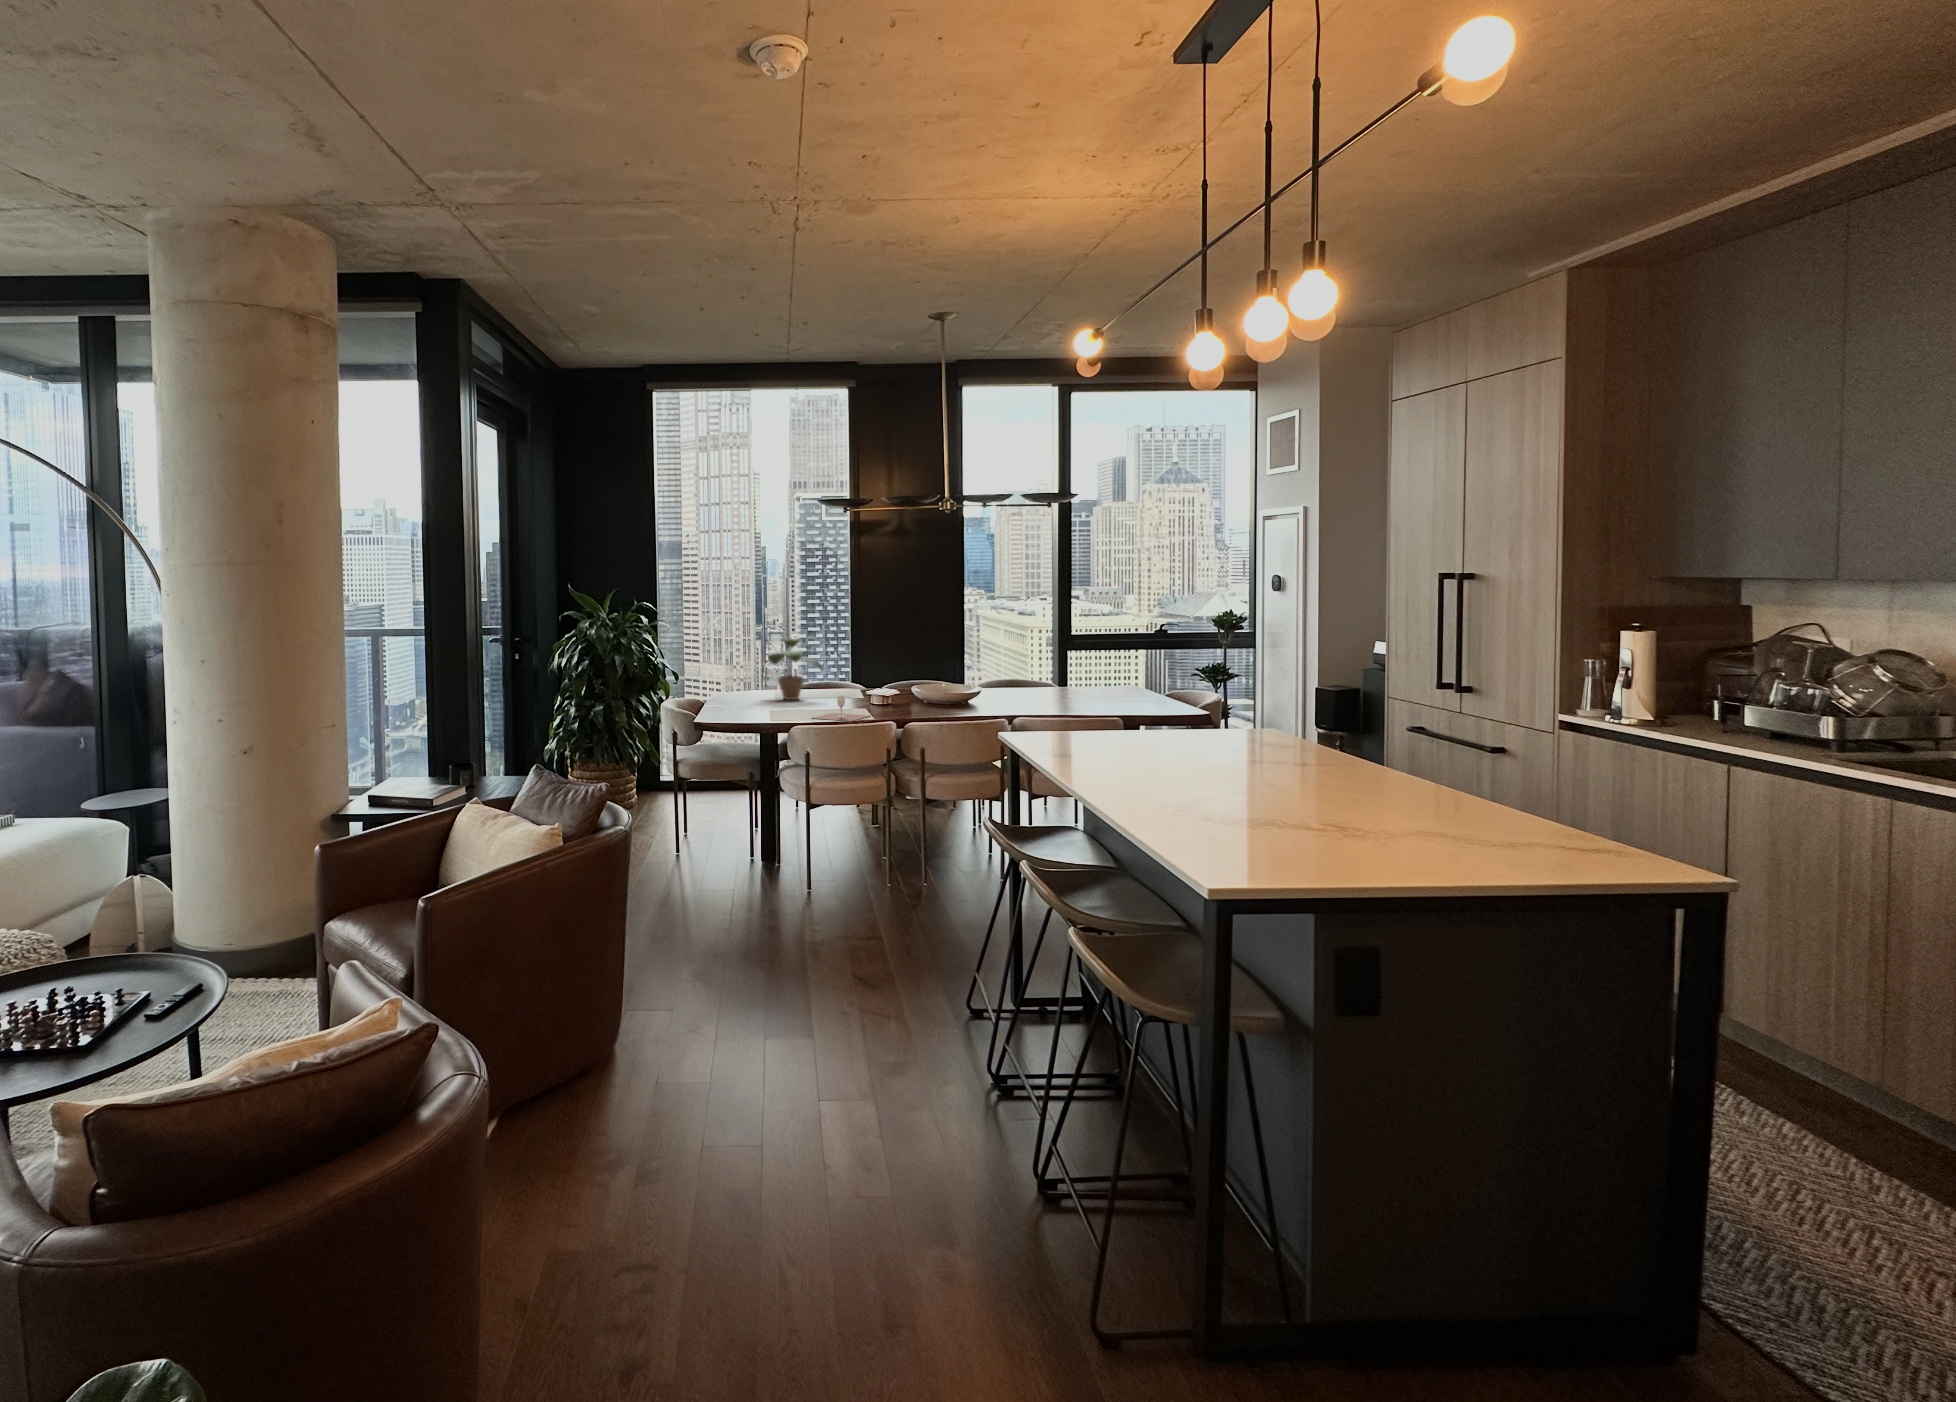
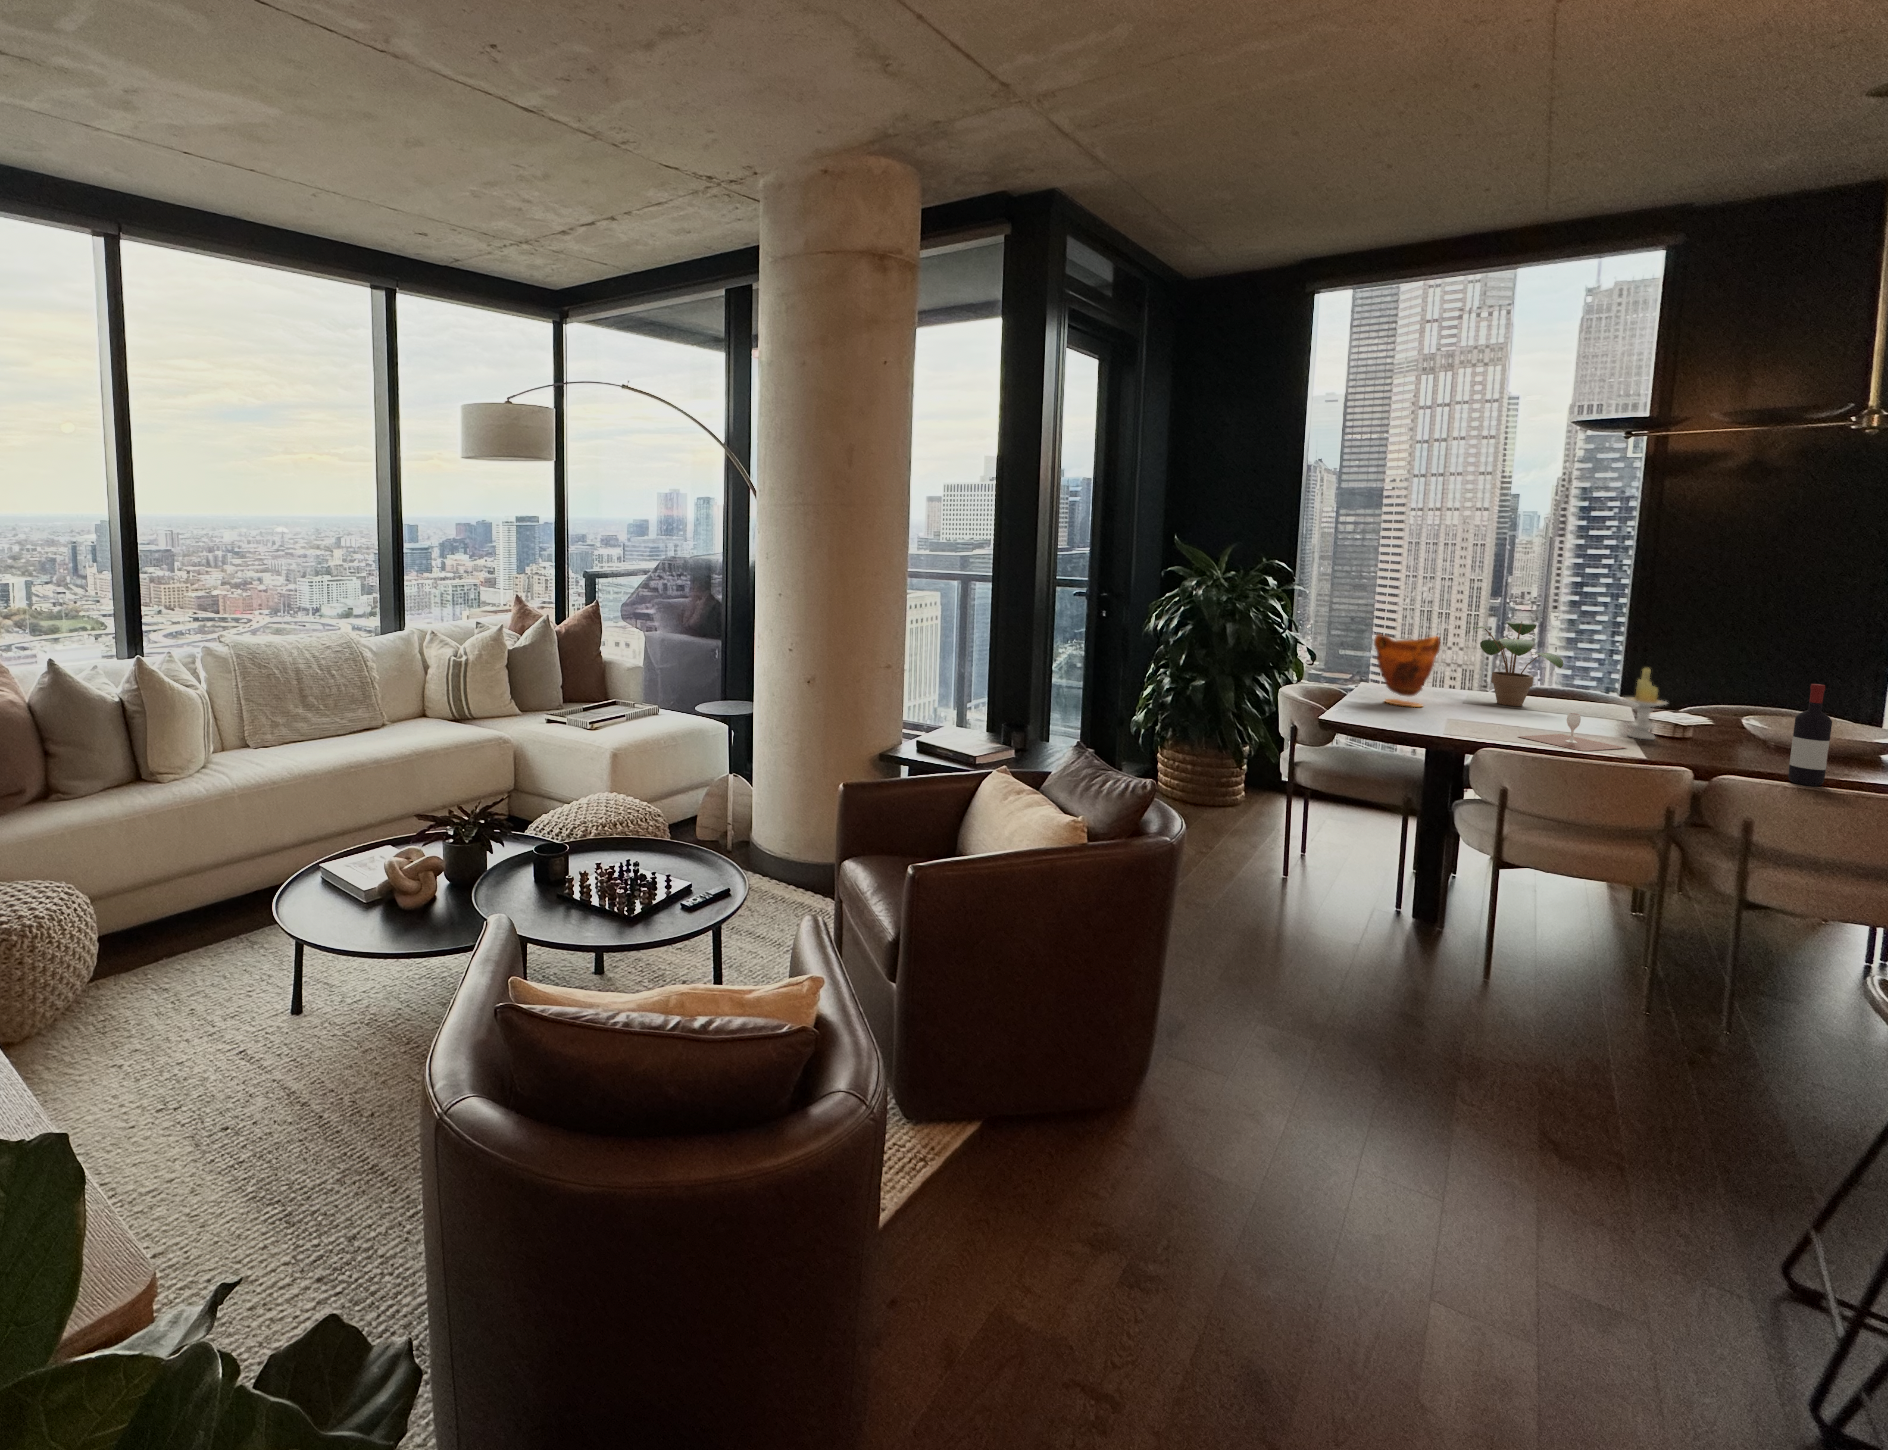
vase: none [707,653,749,709] -> present [1374,635,1440,707]
wine bottle: none [957,658,974,722] -> present [1788,684,1832,786]
candle: none [861,660,886,709] -> present [1624,668,1667,740]

